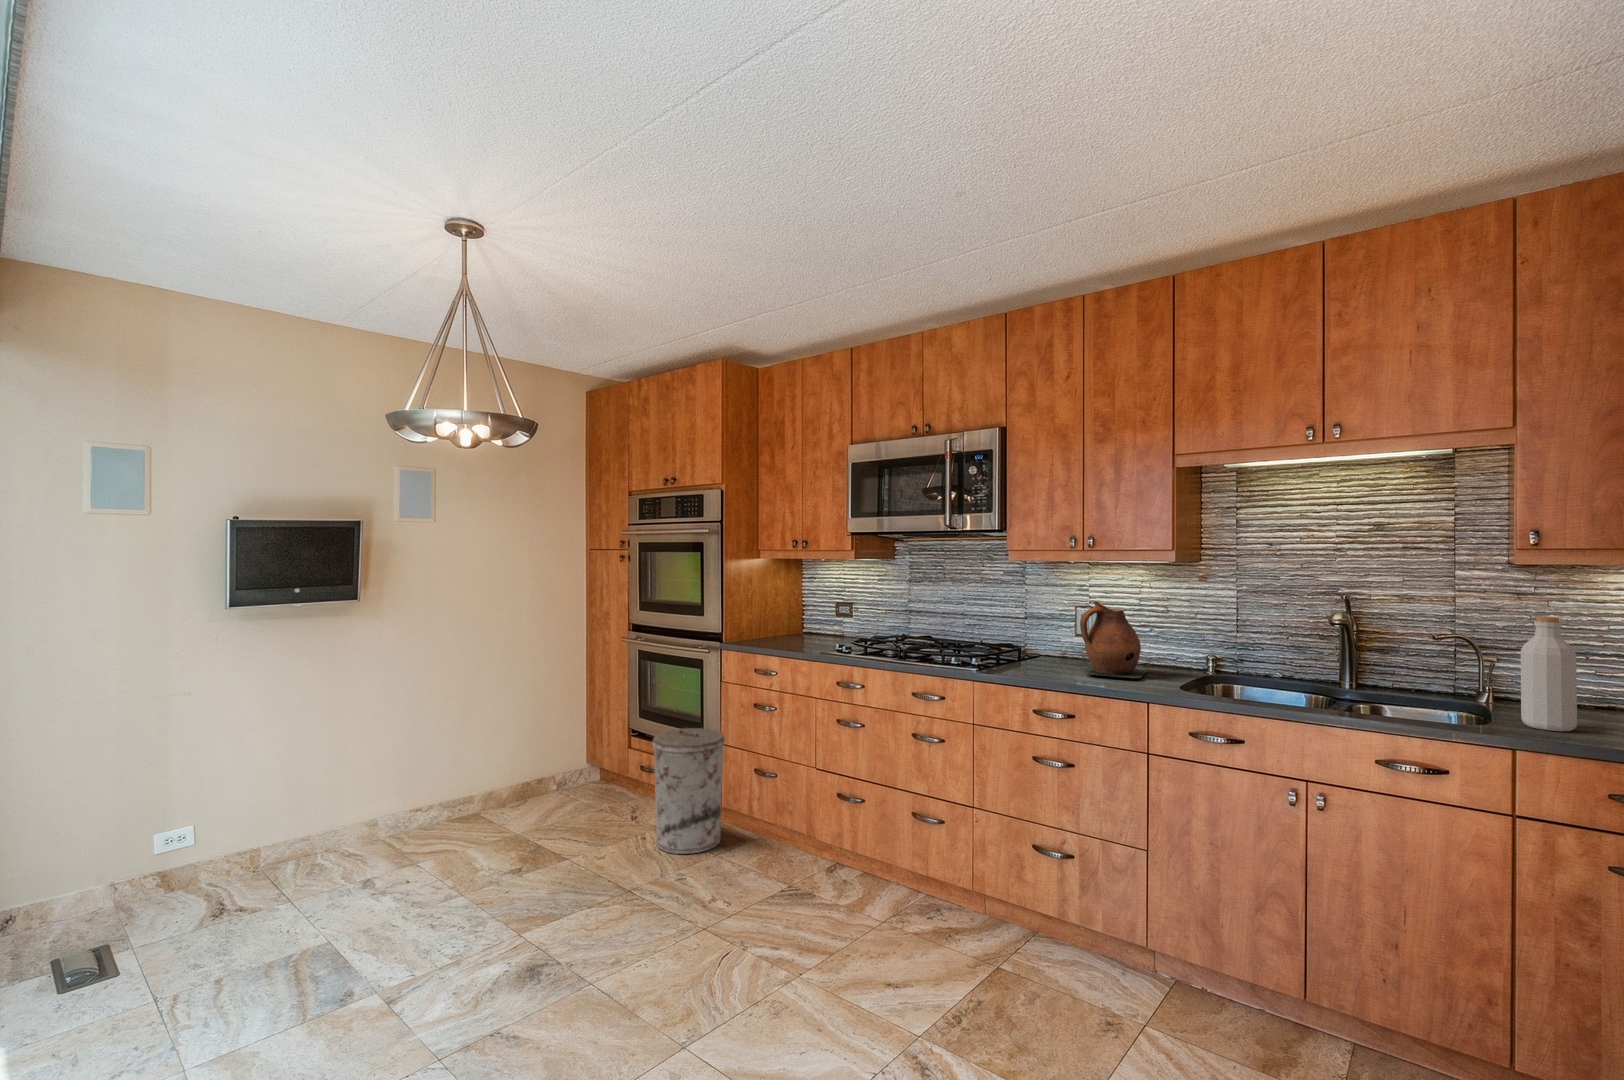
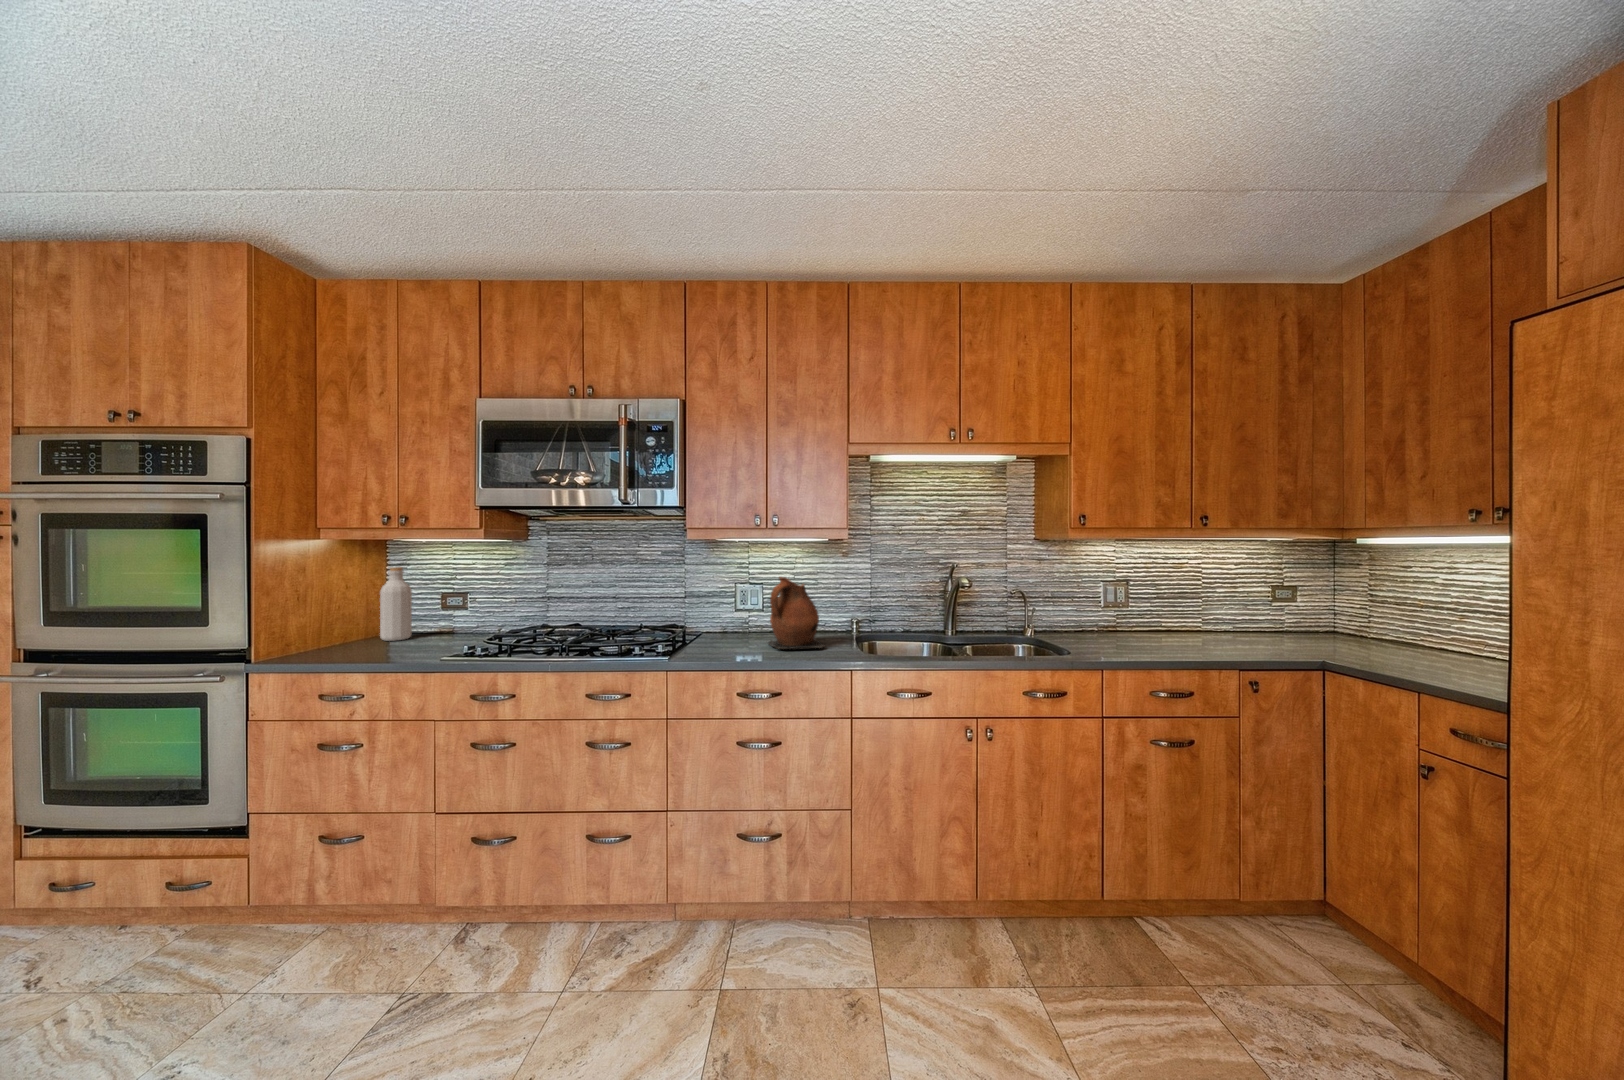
bottle: present [1521,616,1577,731] -> present [380,567,412,641]
trash can: present [653,728,725,854] -> none [85,797,259,1034]

